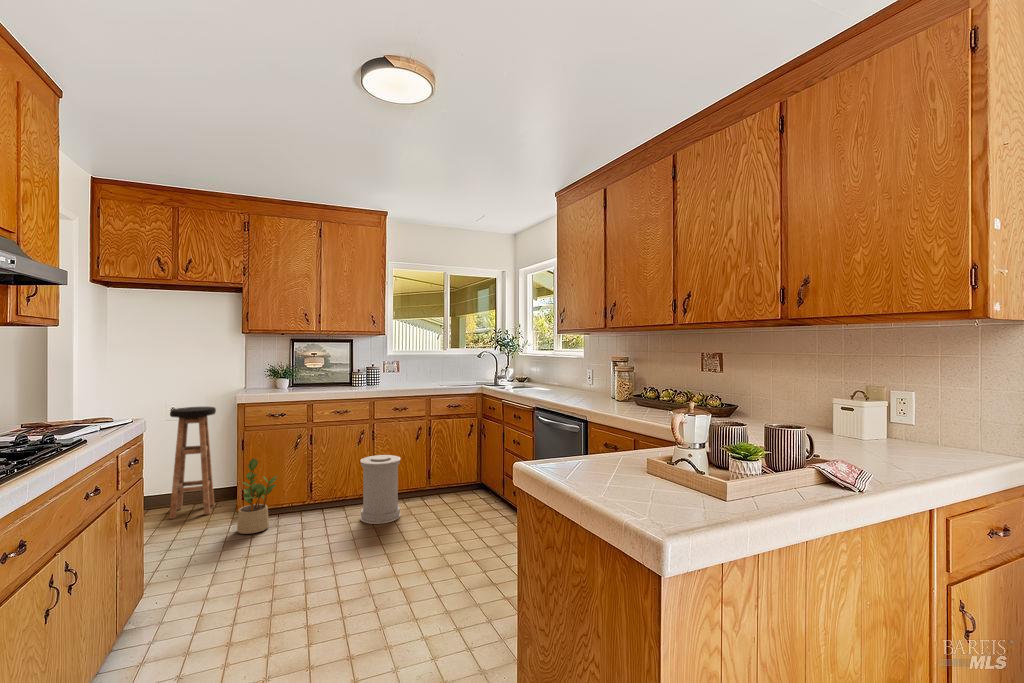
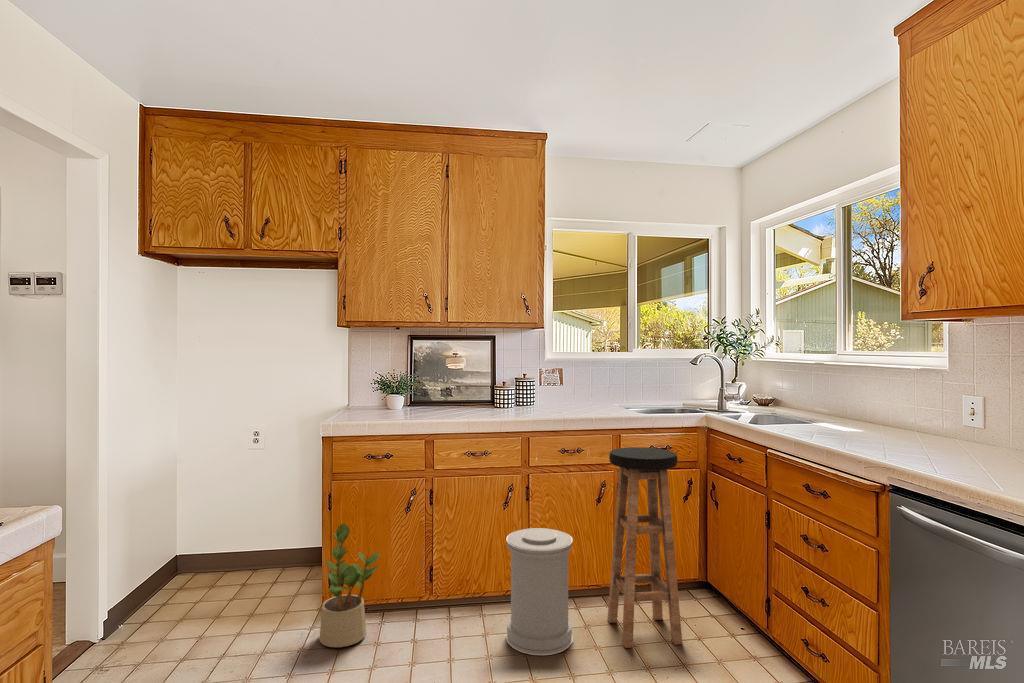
bar stool: present [170,407,216,519] -> present [608,447,682,648]

